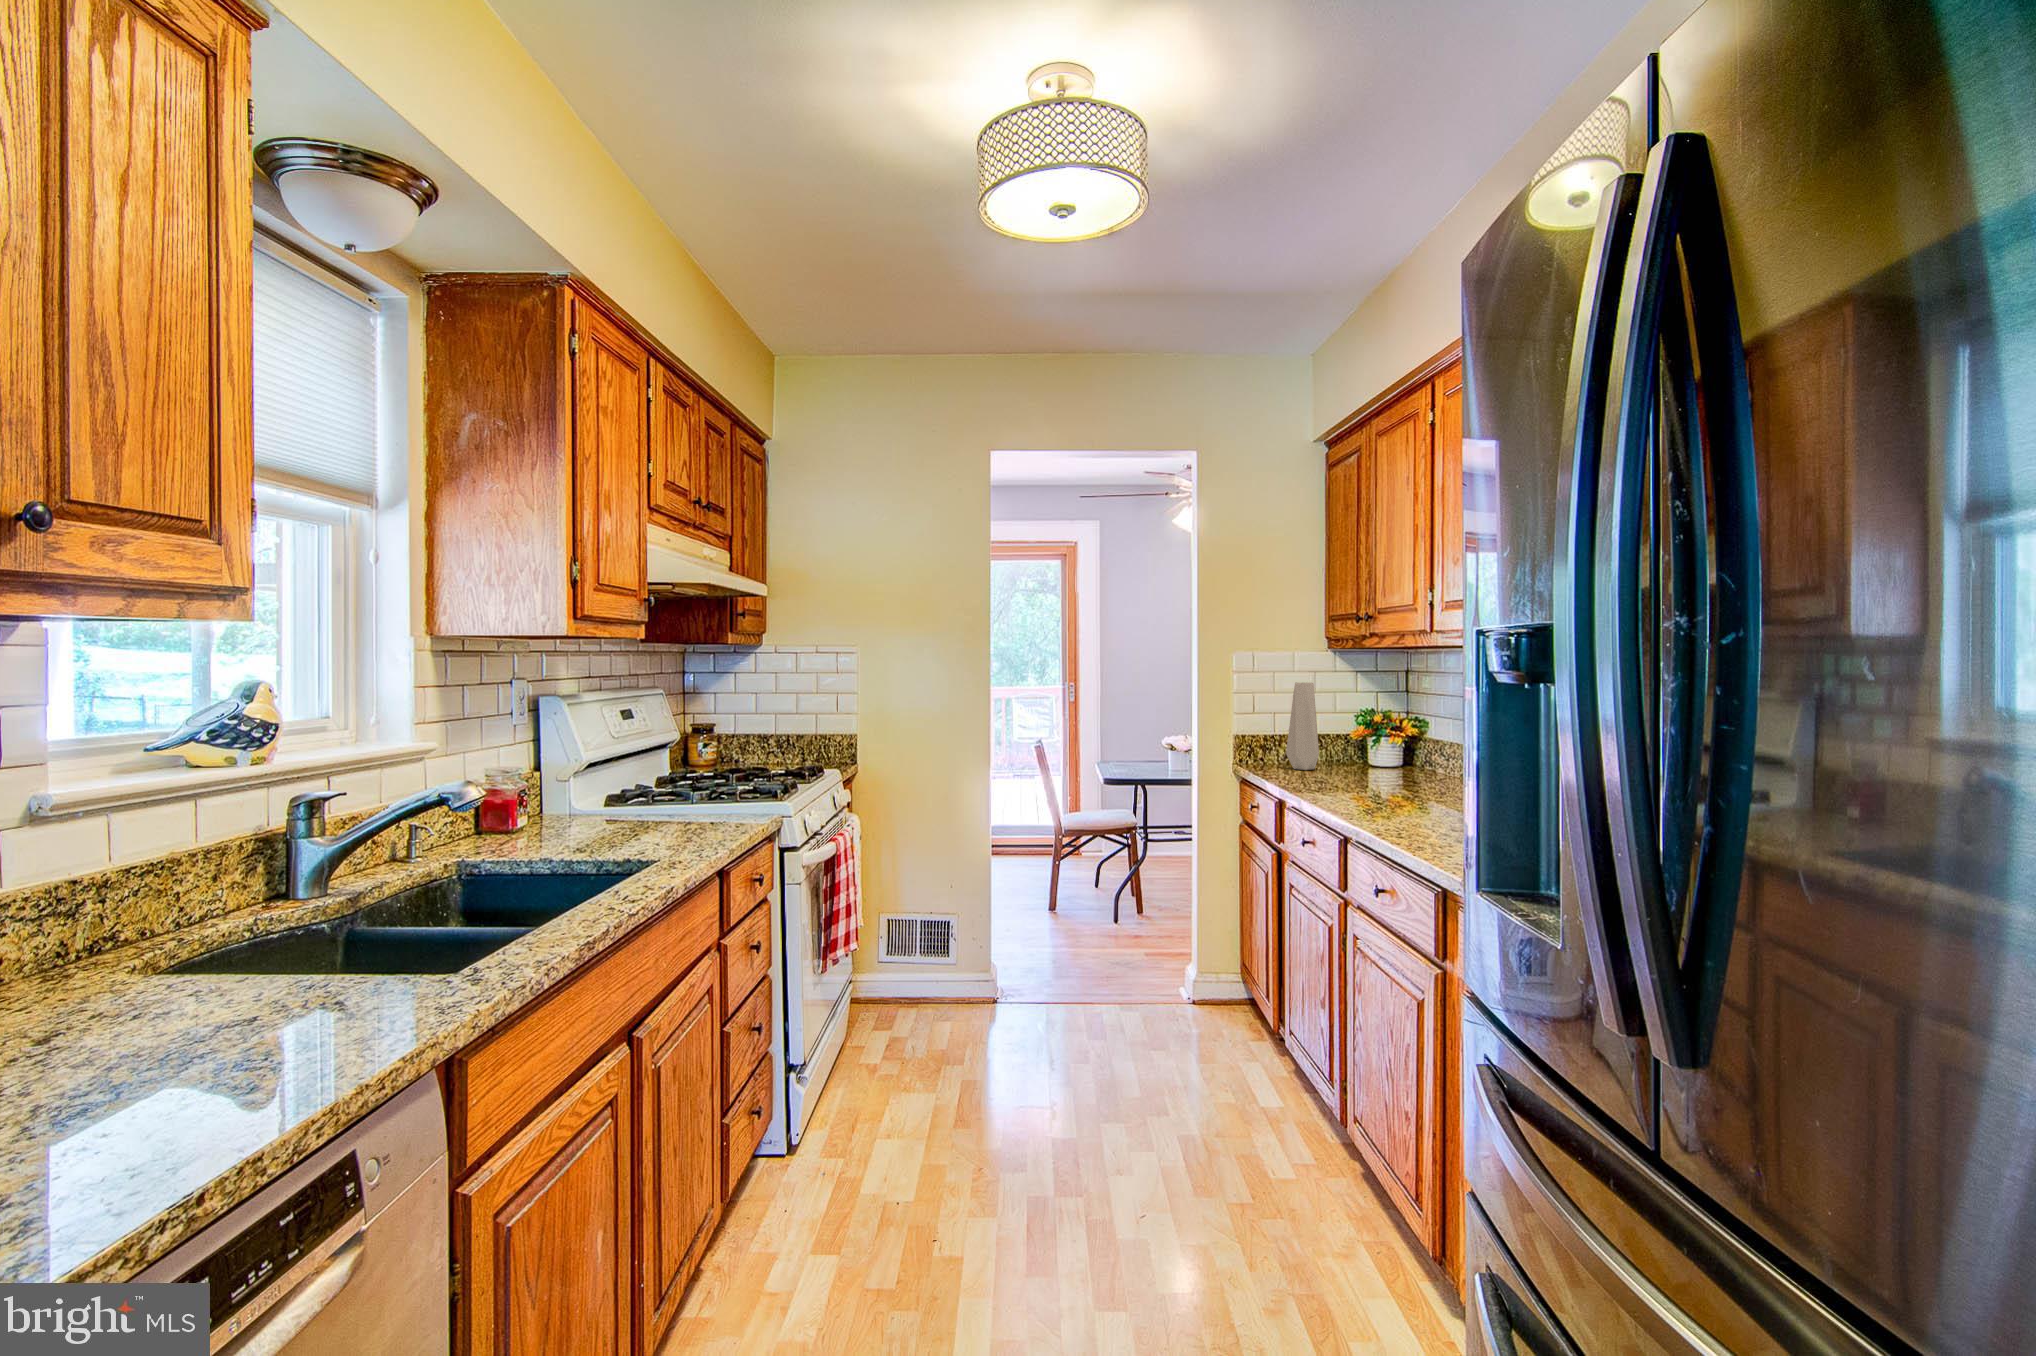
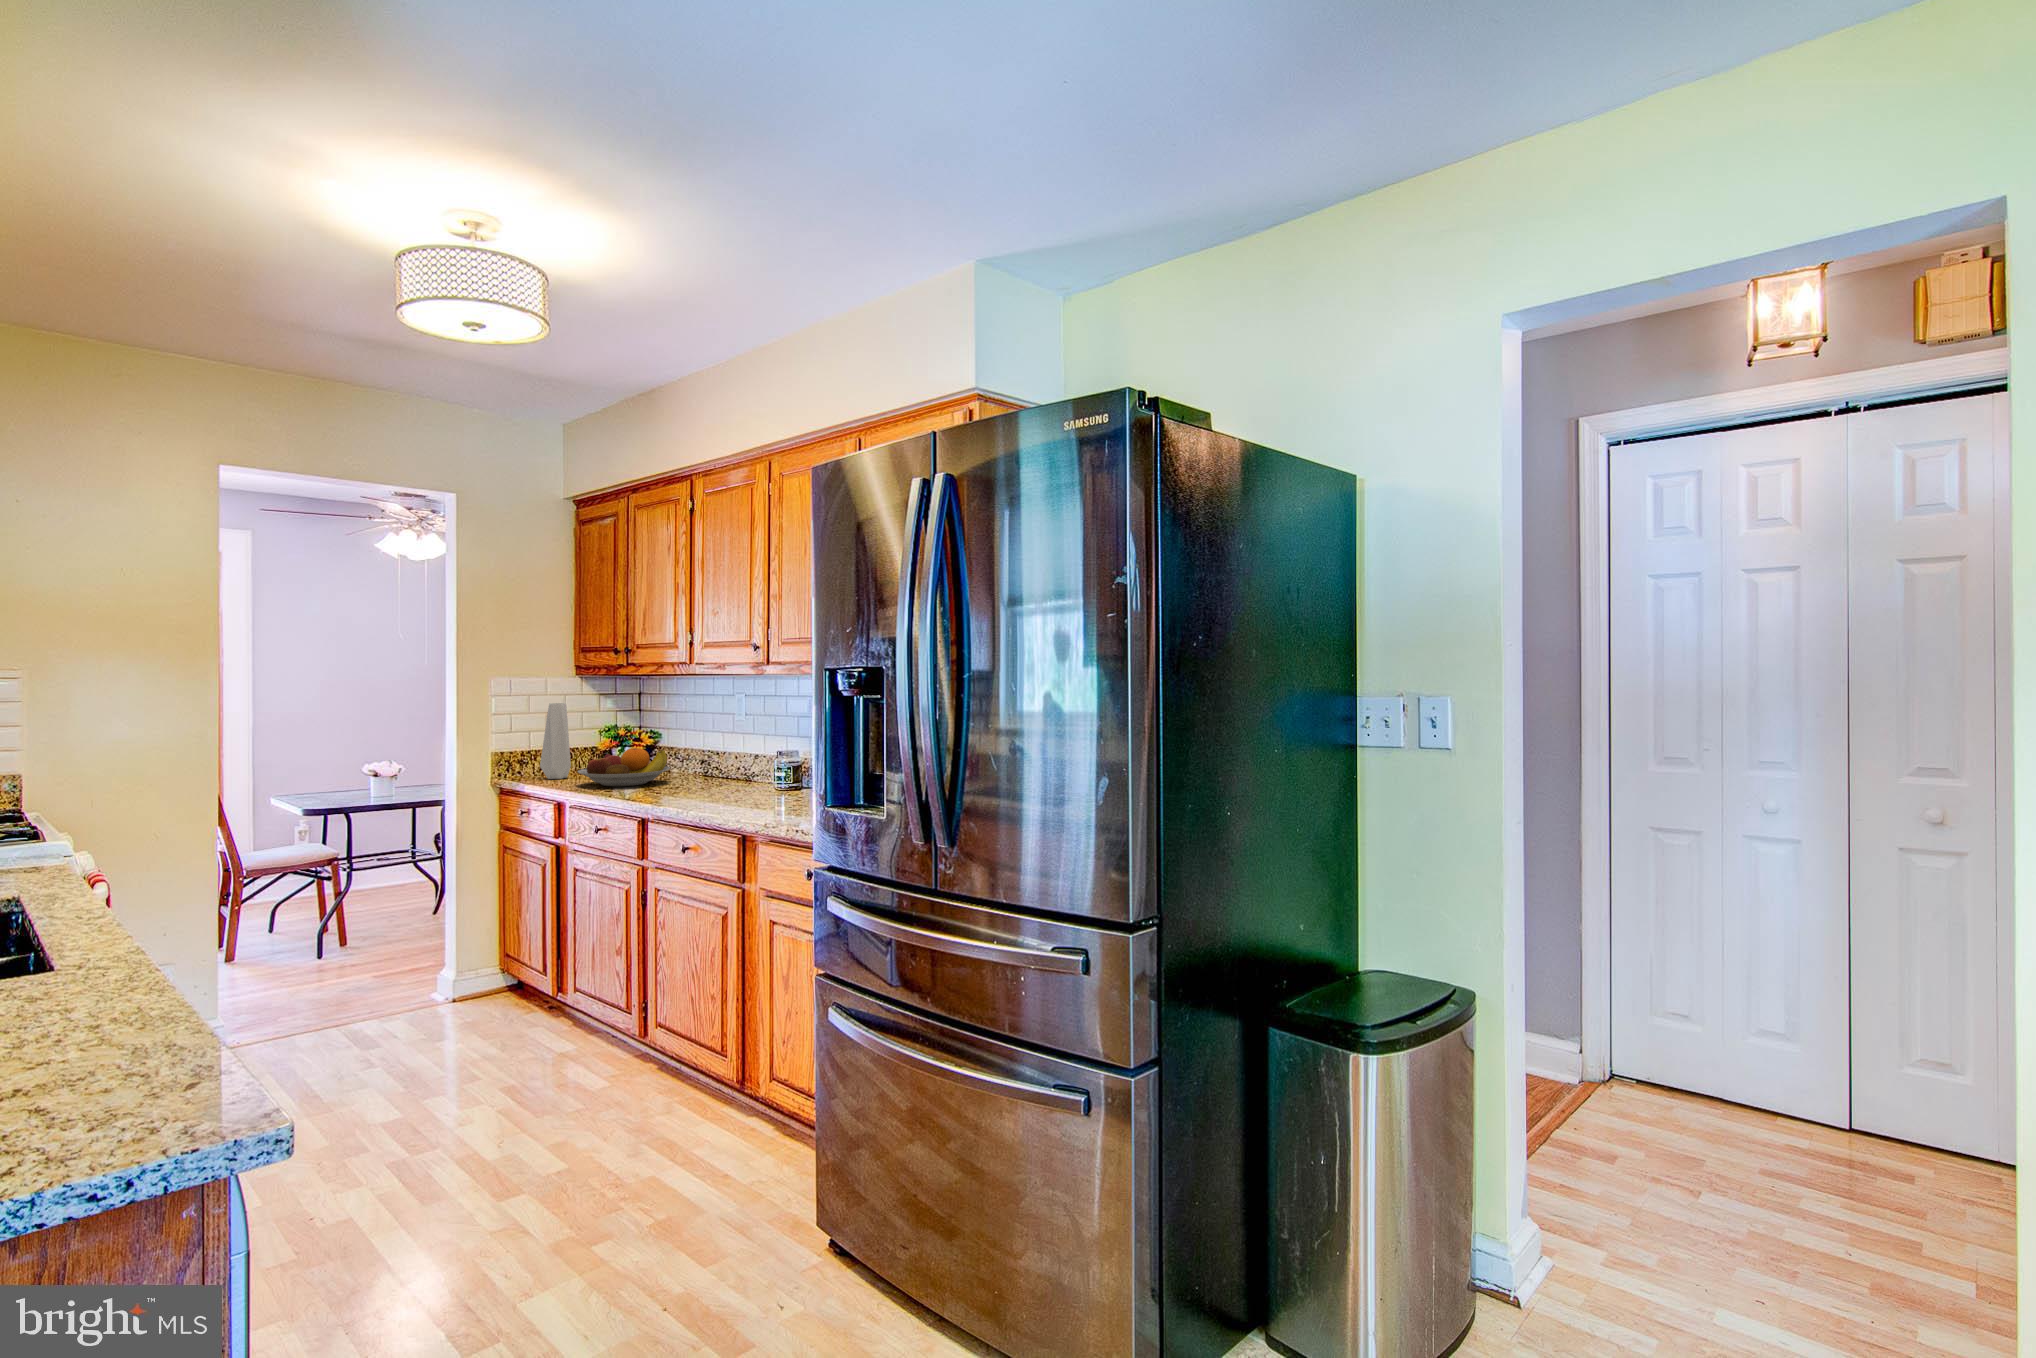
fruit bowl: none [1310,740,1422,787] -> present [578,748,670,786]

